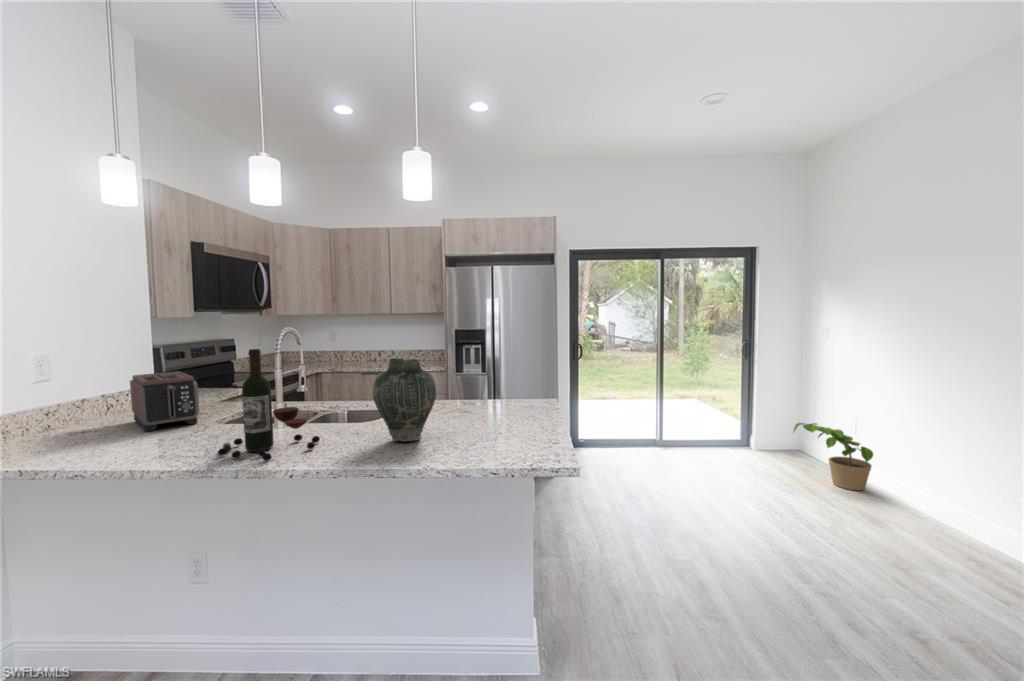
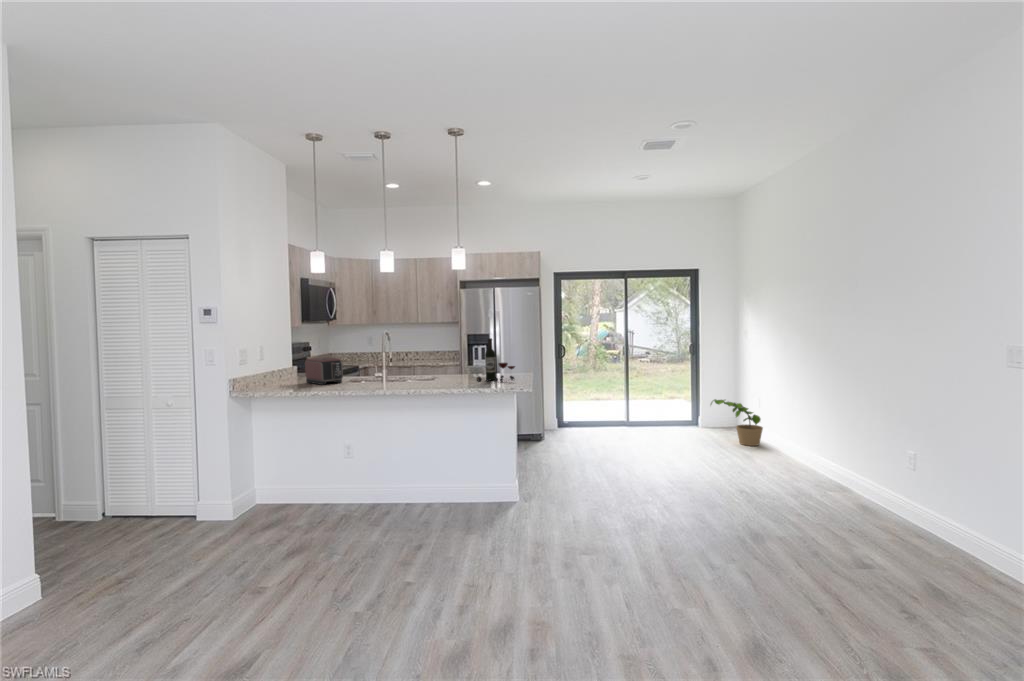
wine bottle: present [218,349,320,461] -> present [476,338,515,381]
vase: present [373,358,436,441] -> none [437,347,466,384]

